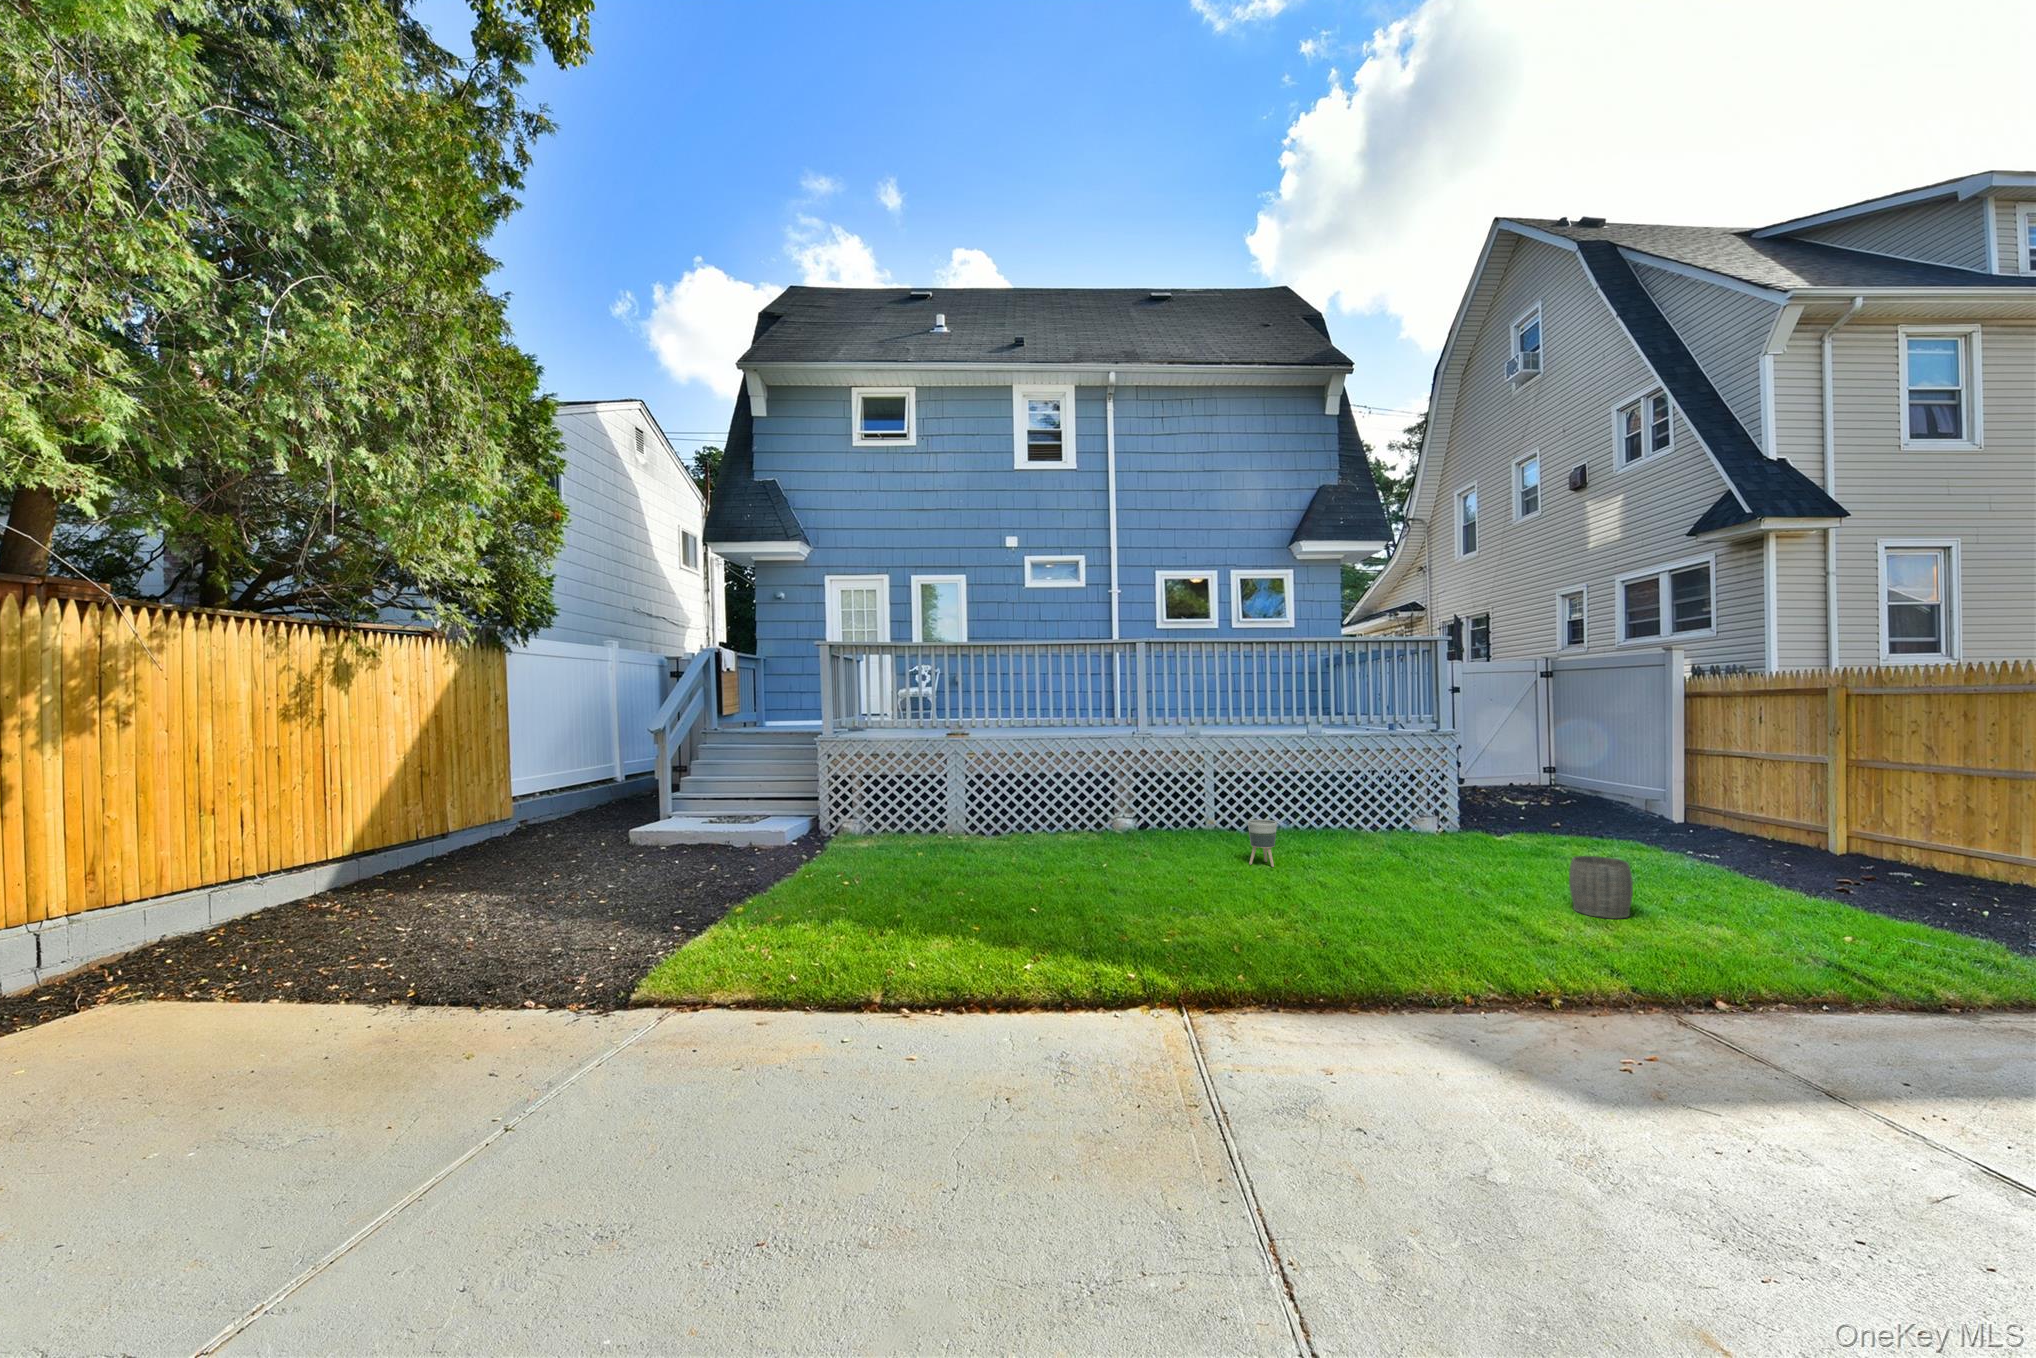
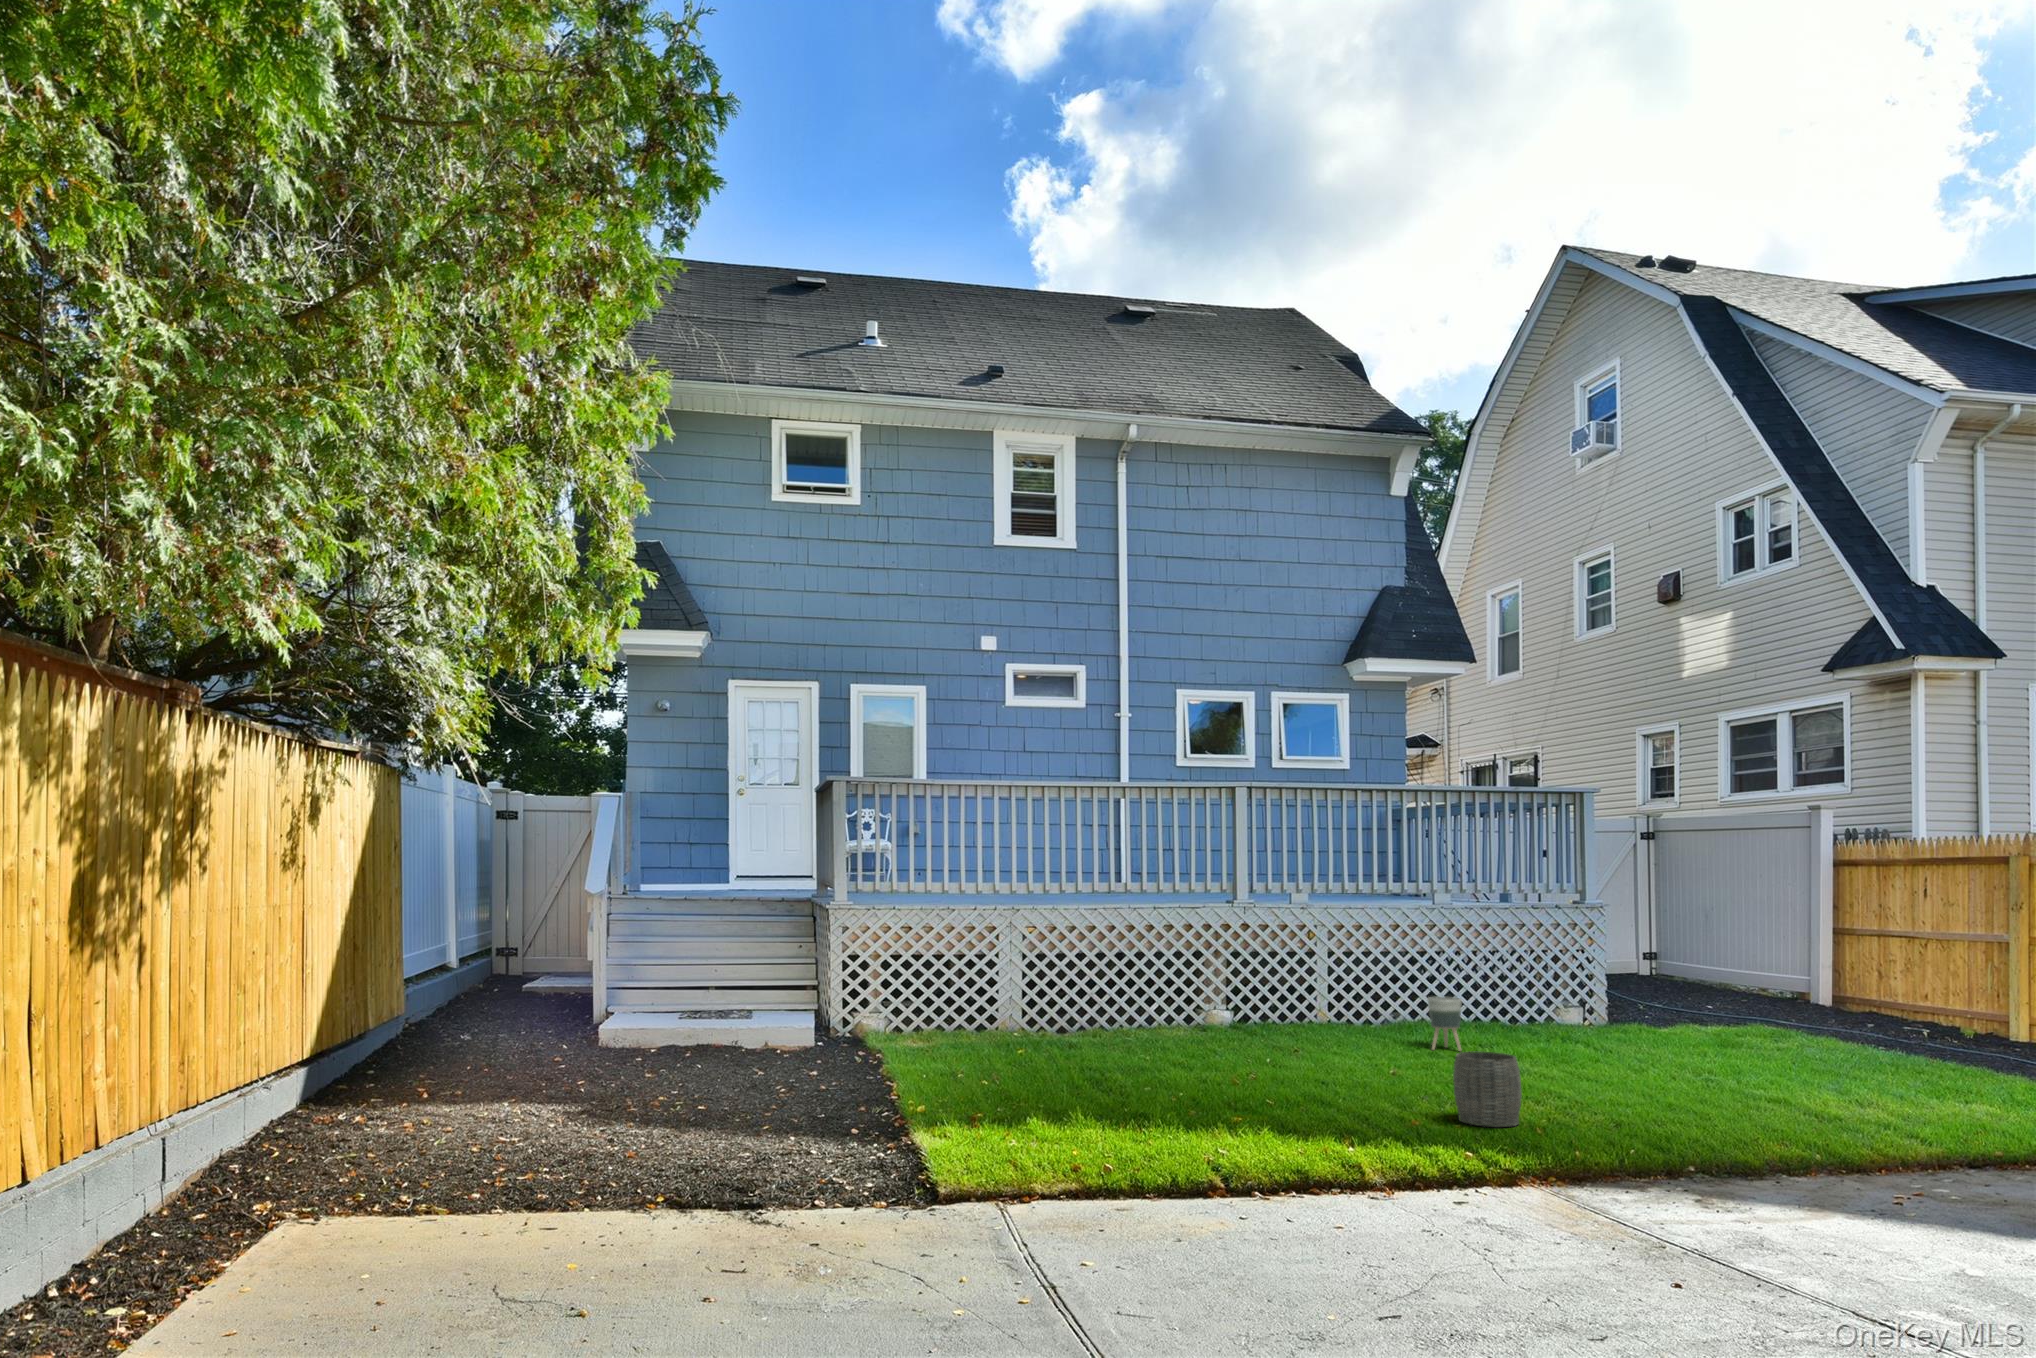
woven basket: present [1569,856,1633,919] -> present [1453,1052,1522,1127]

